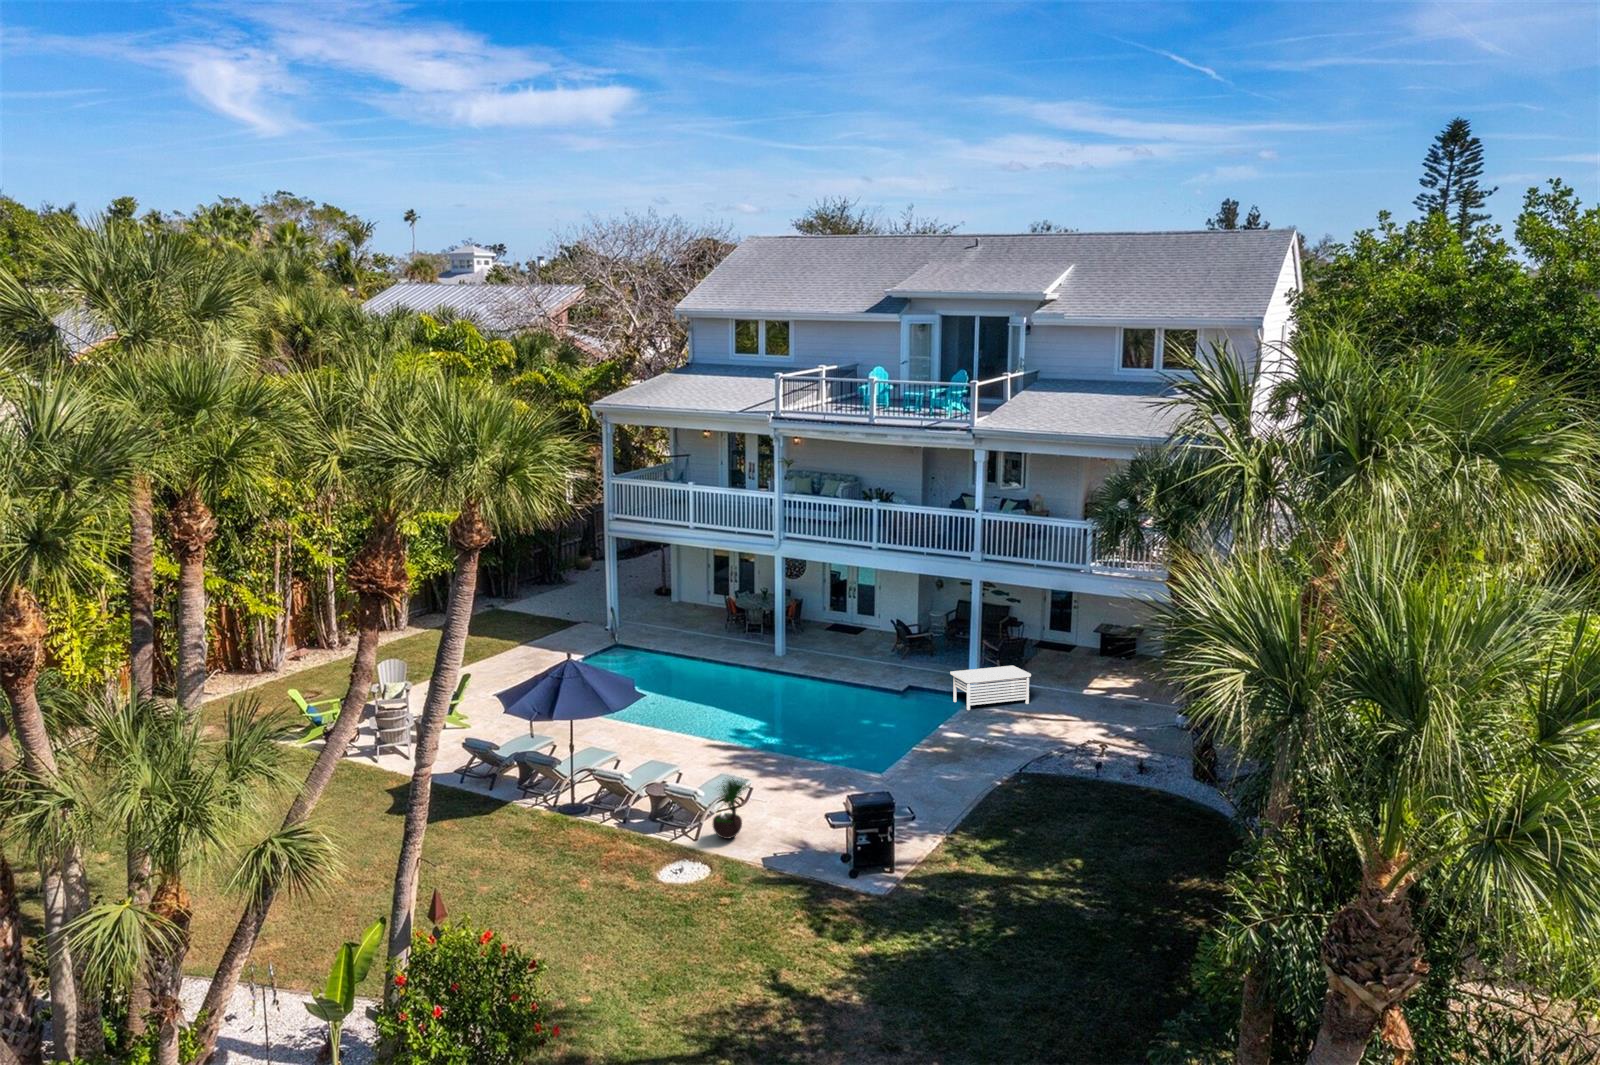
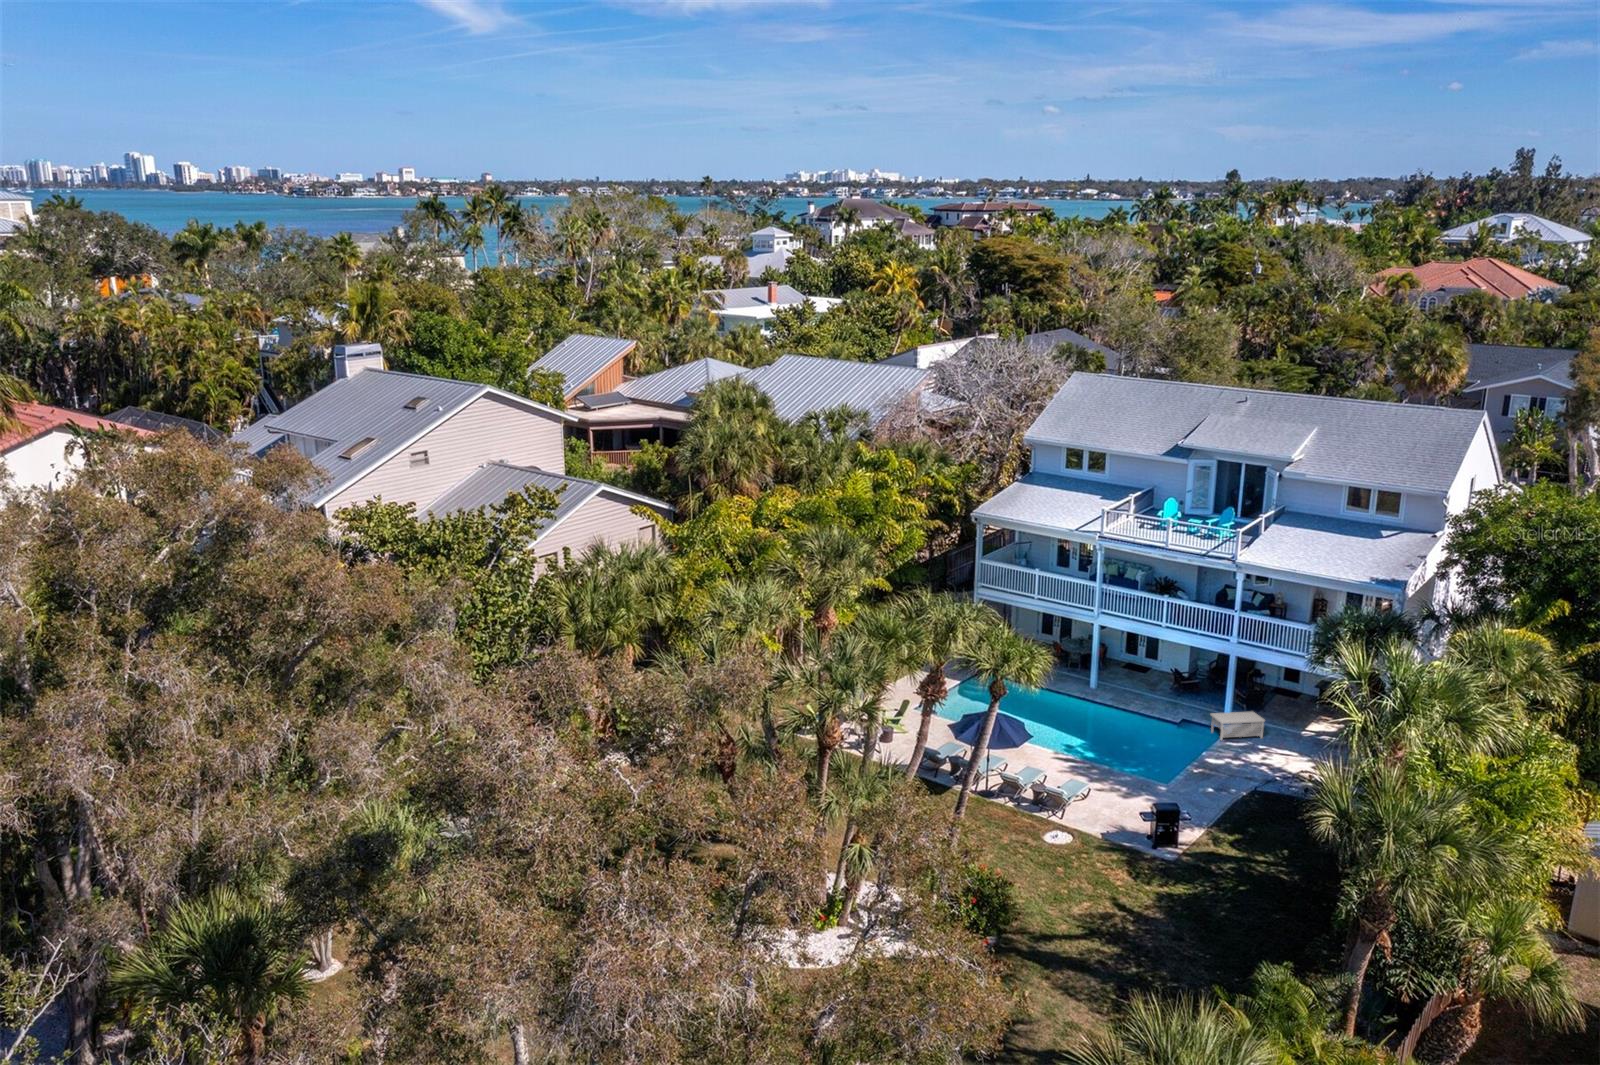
potted tree: present [712,779,746,839] -> none [1071,784,1095,818]

